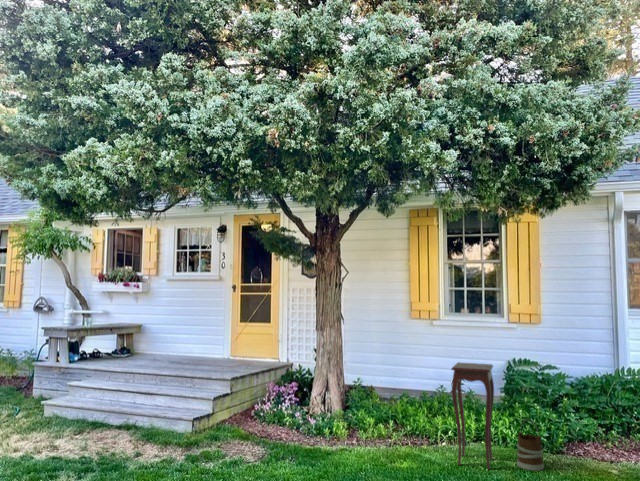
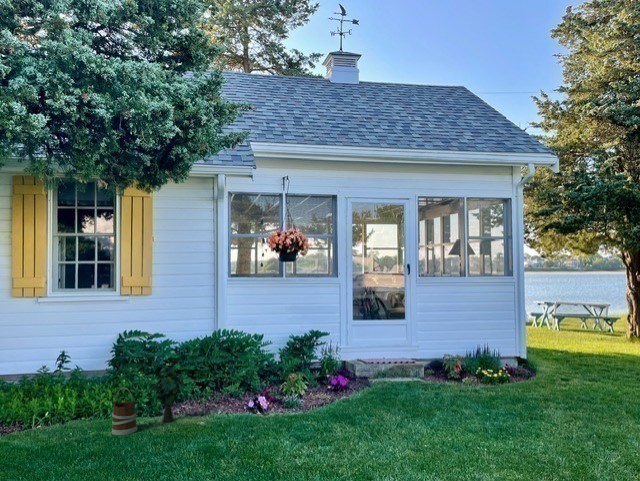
side table: present [451,362,494,469] -> none [41,339,91,448]
decorative plant: none [555,399,596,468] -> present [150,361,184,423]

